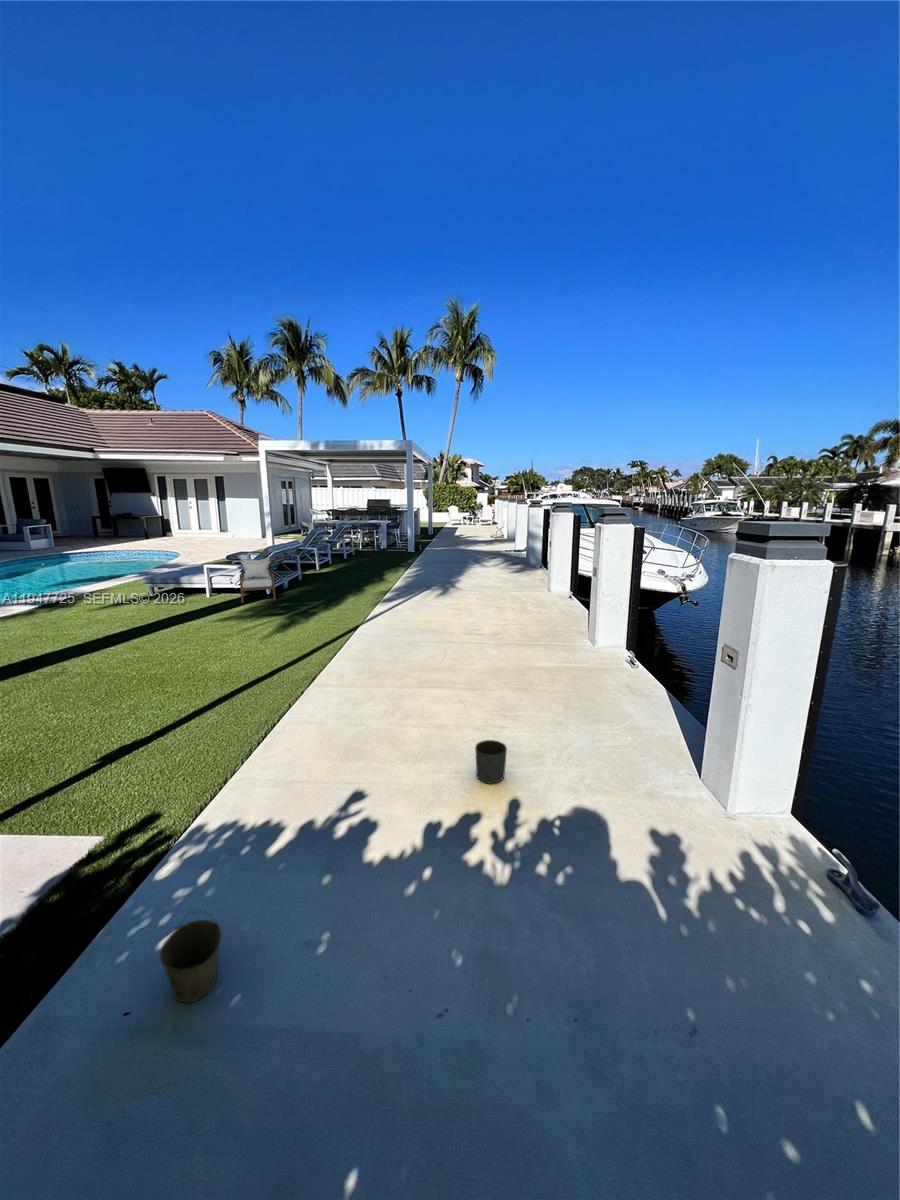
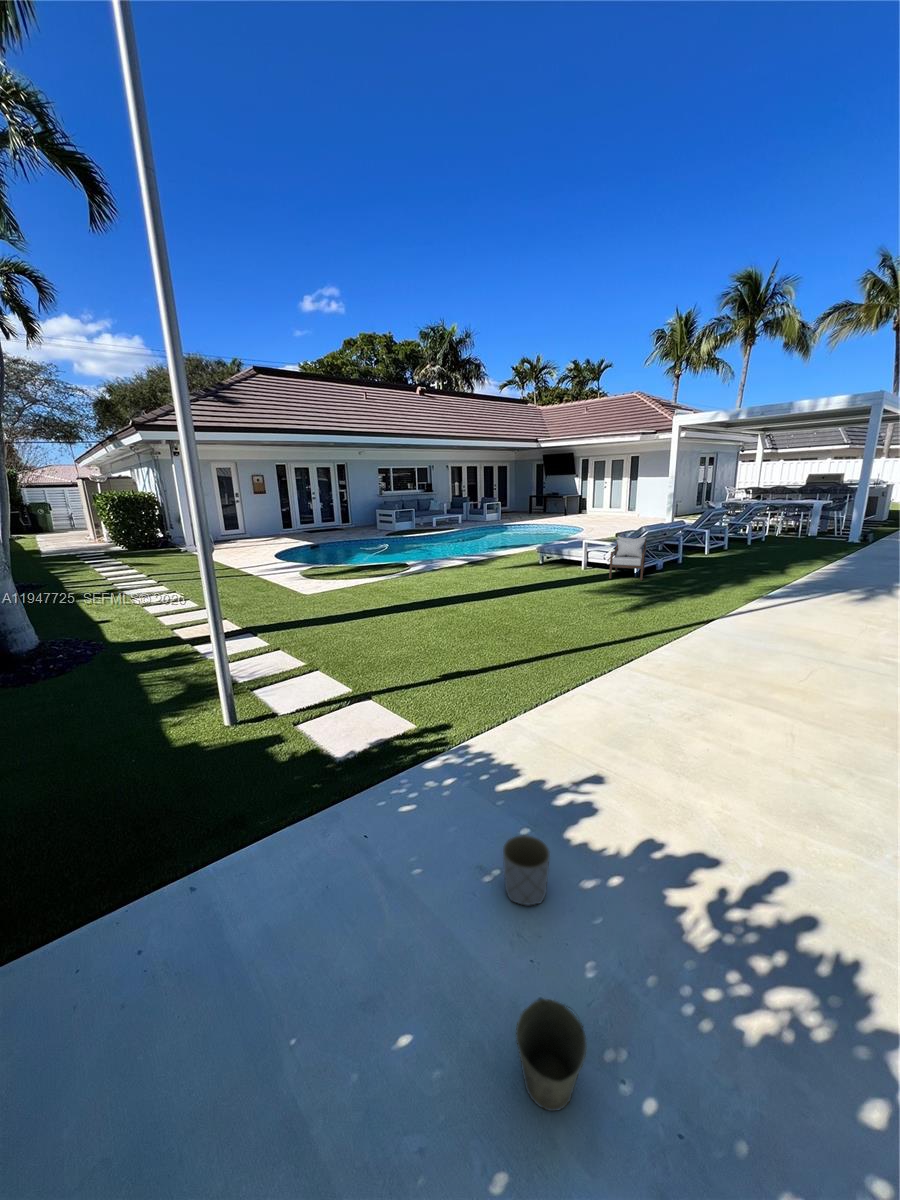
planter: present [475,740,507,784] -> present [503,835,550,905]
bucket: present [160,912,222,1003] -> present [516,999,587,1111]

